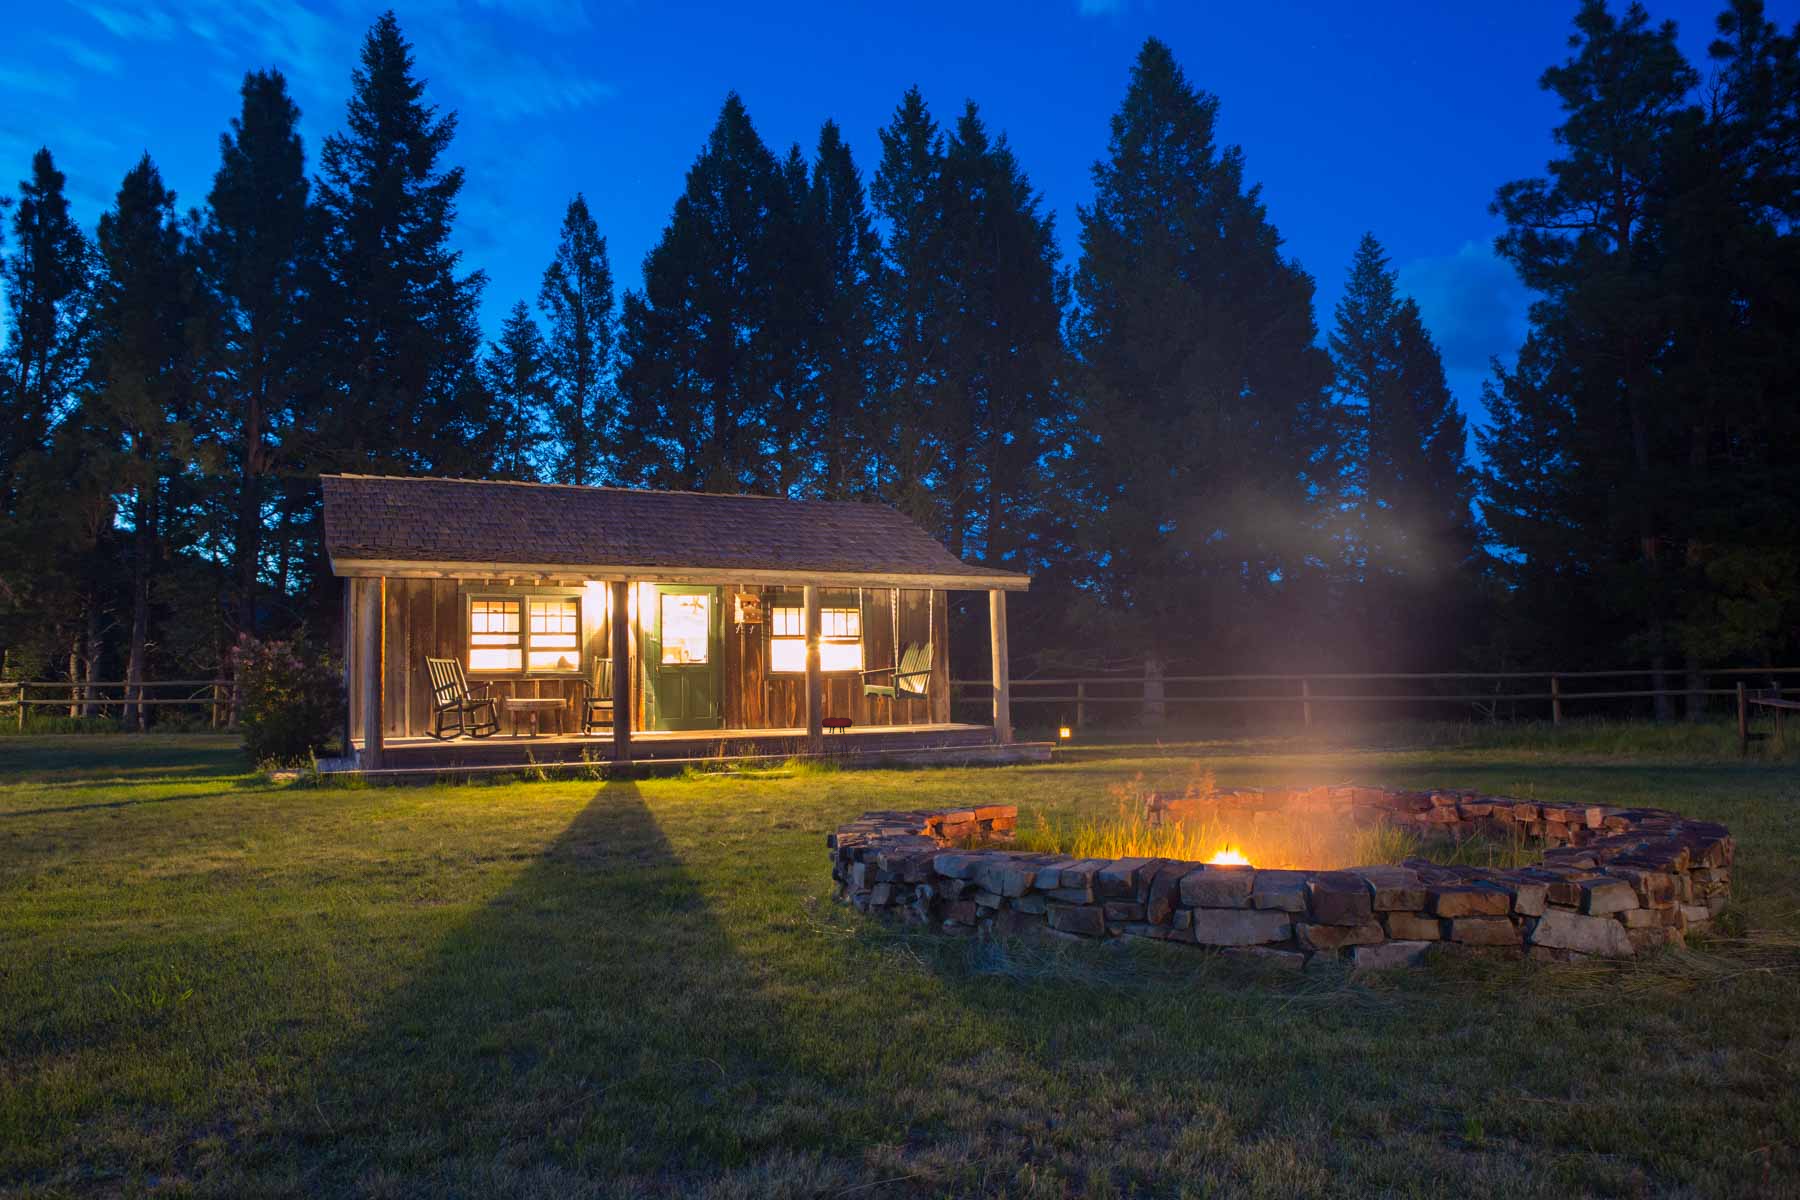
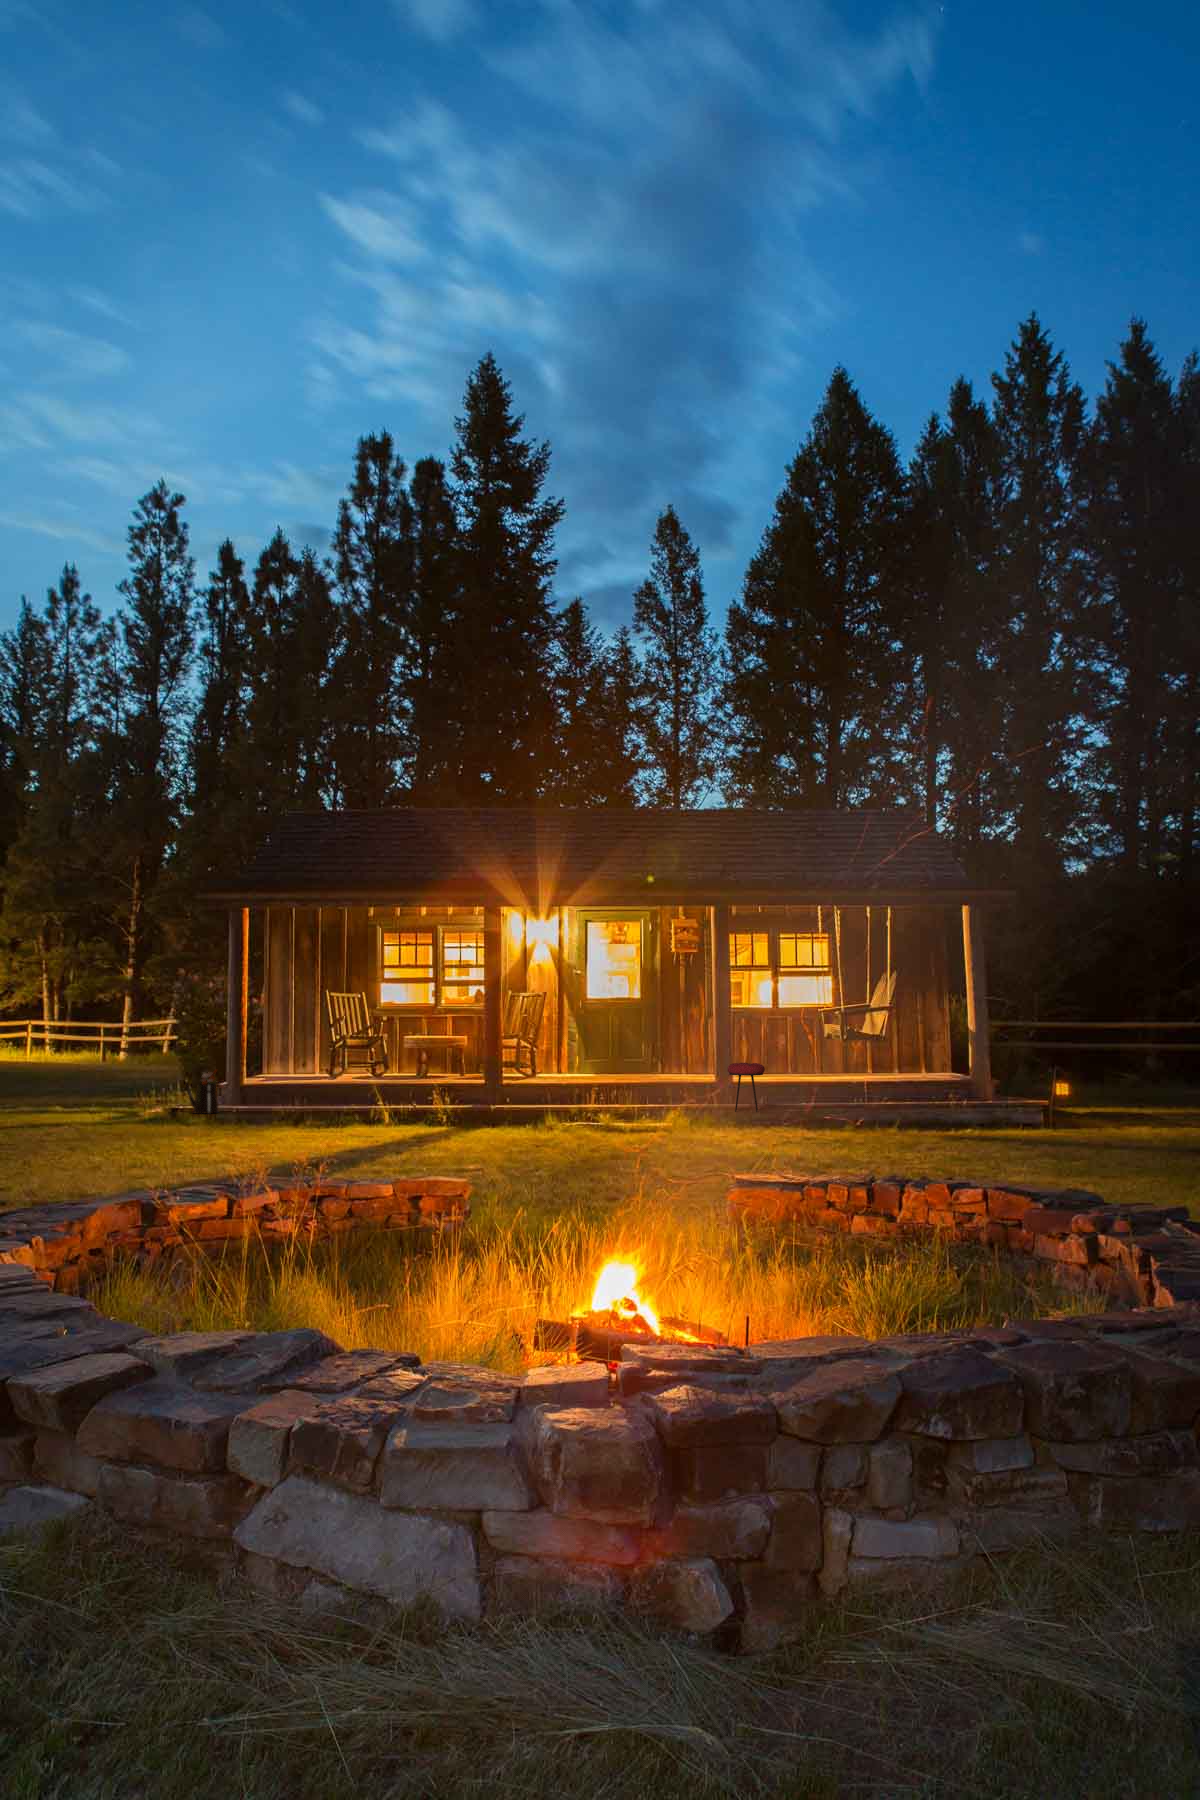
watering can: none [325,733,369,780] -> present [186,1070,224,1114]

